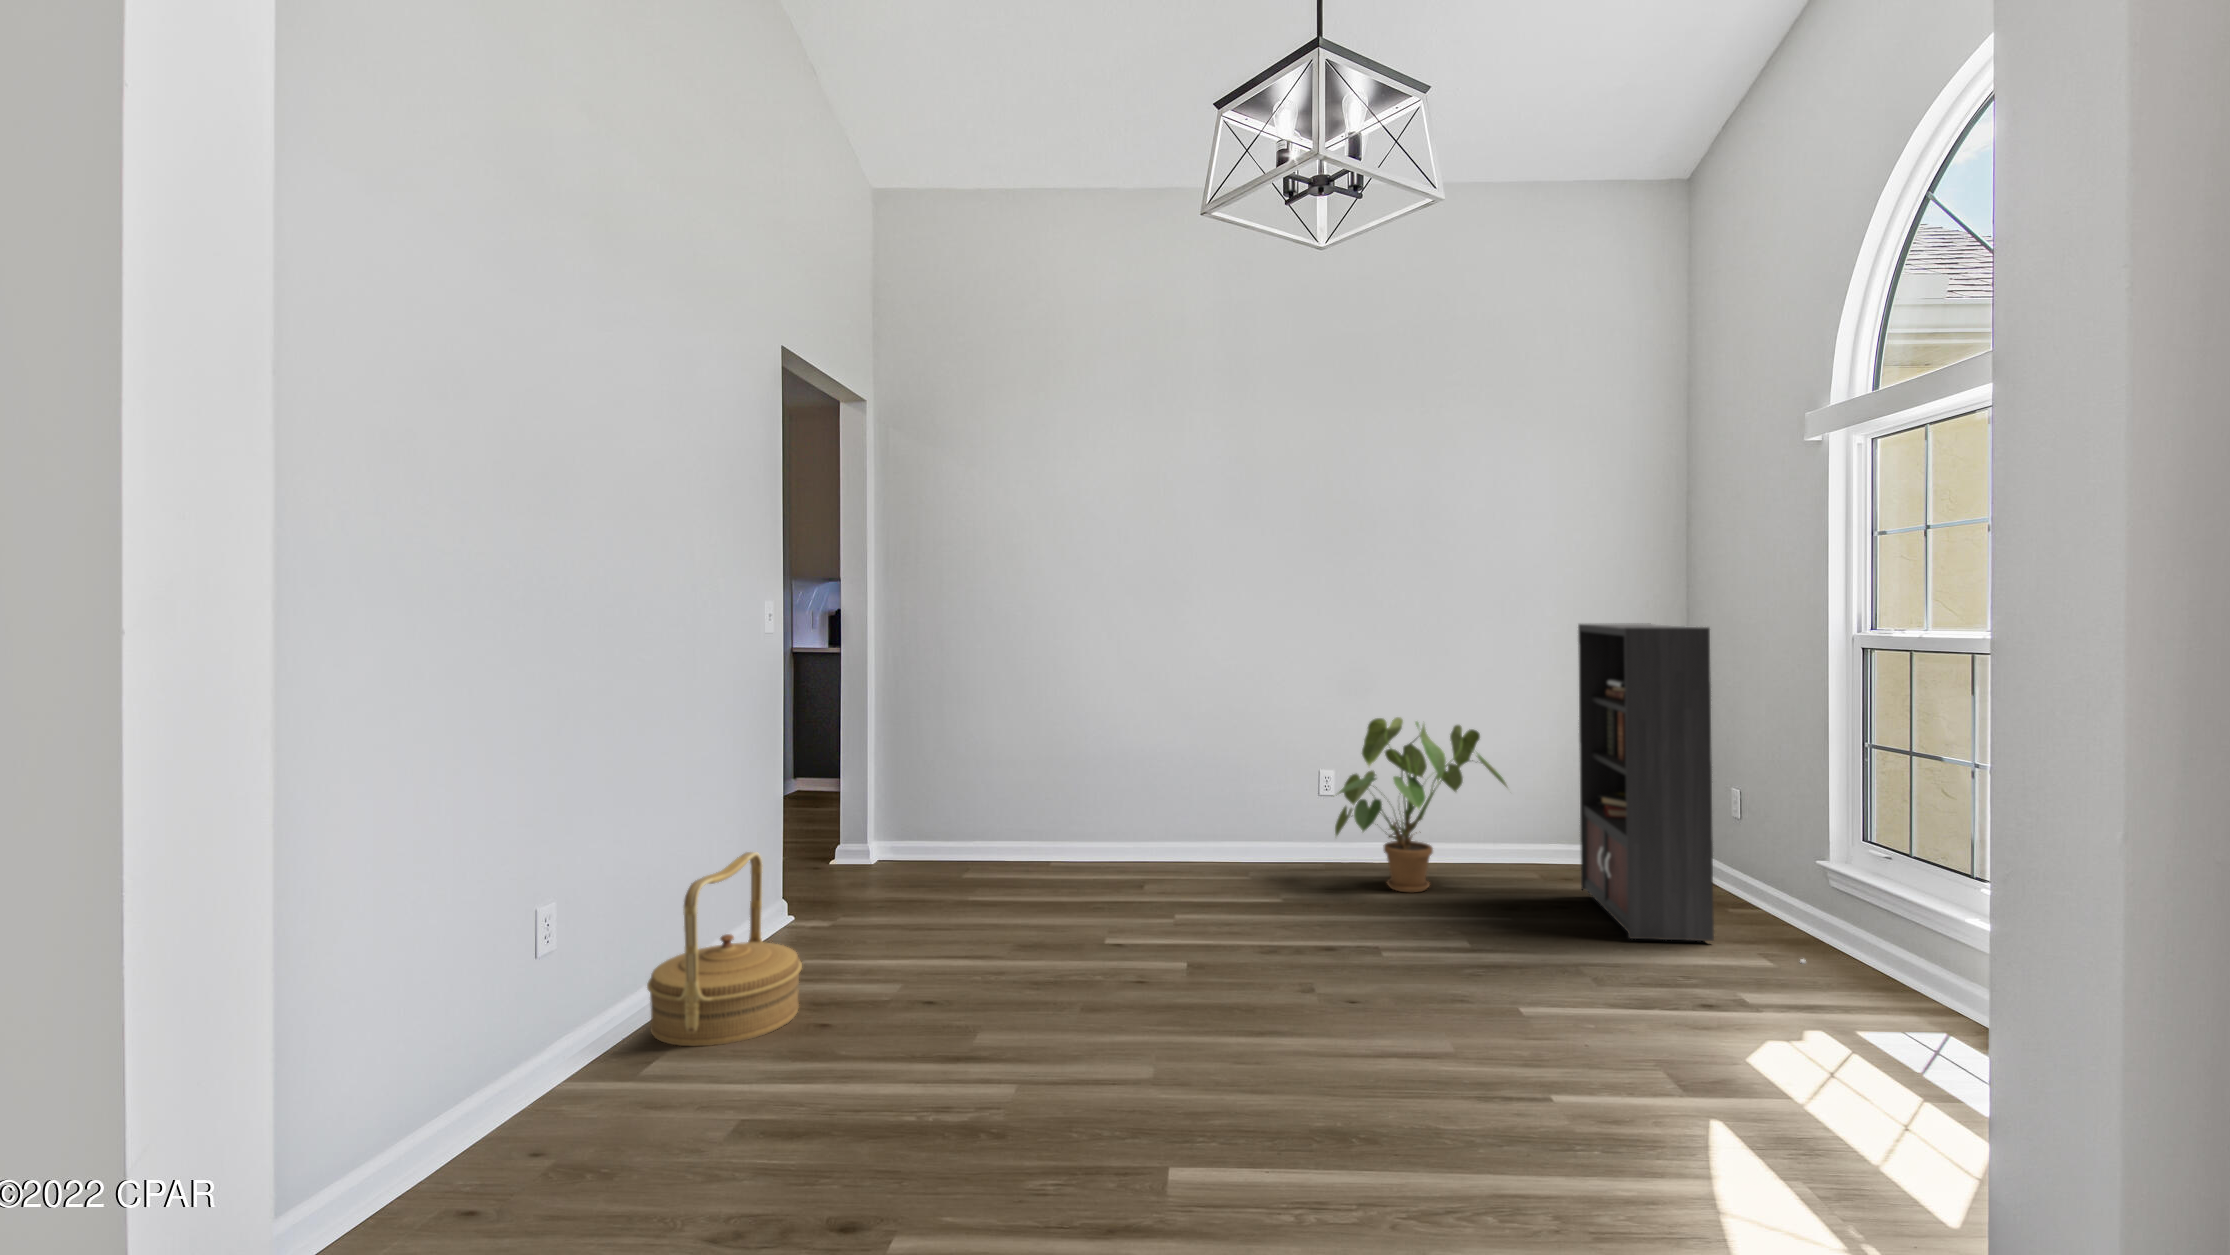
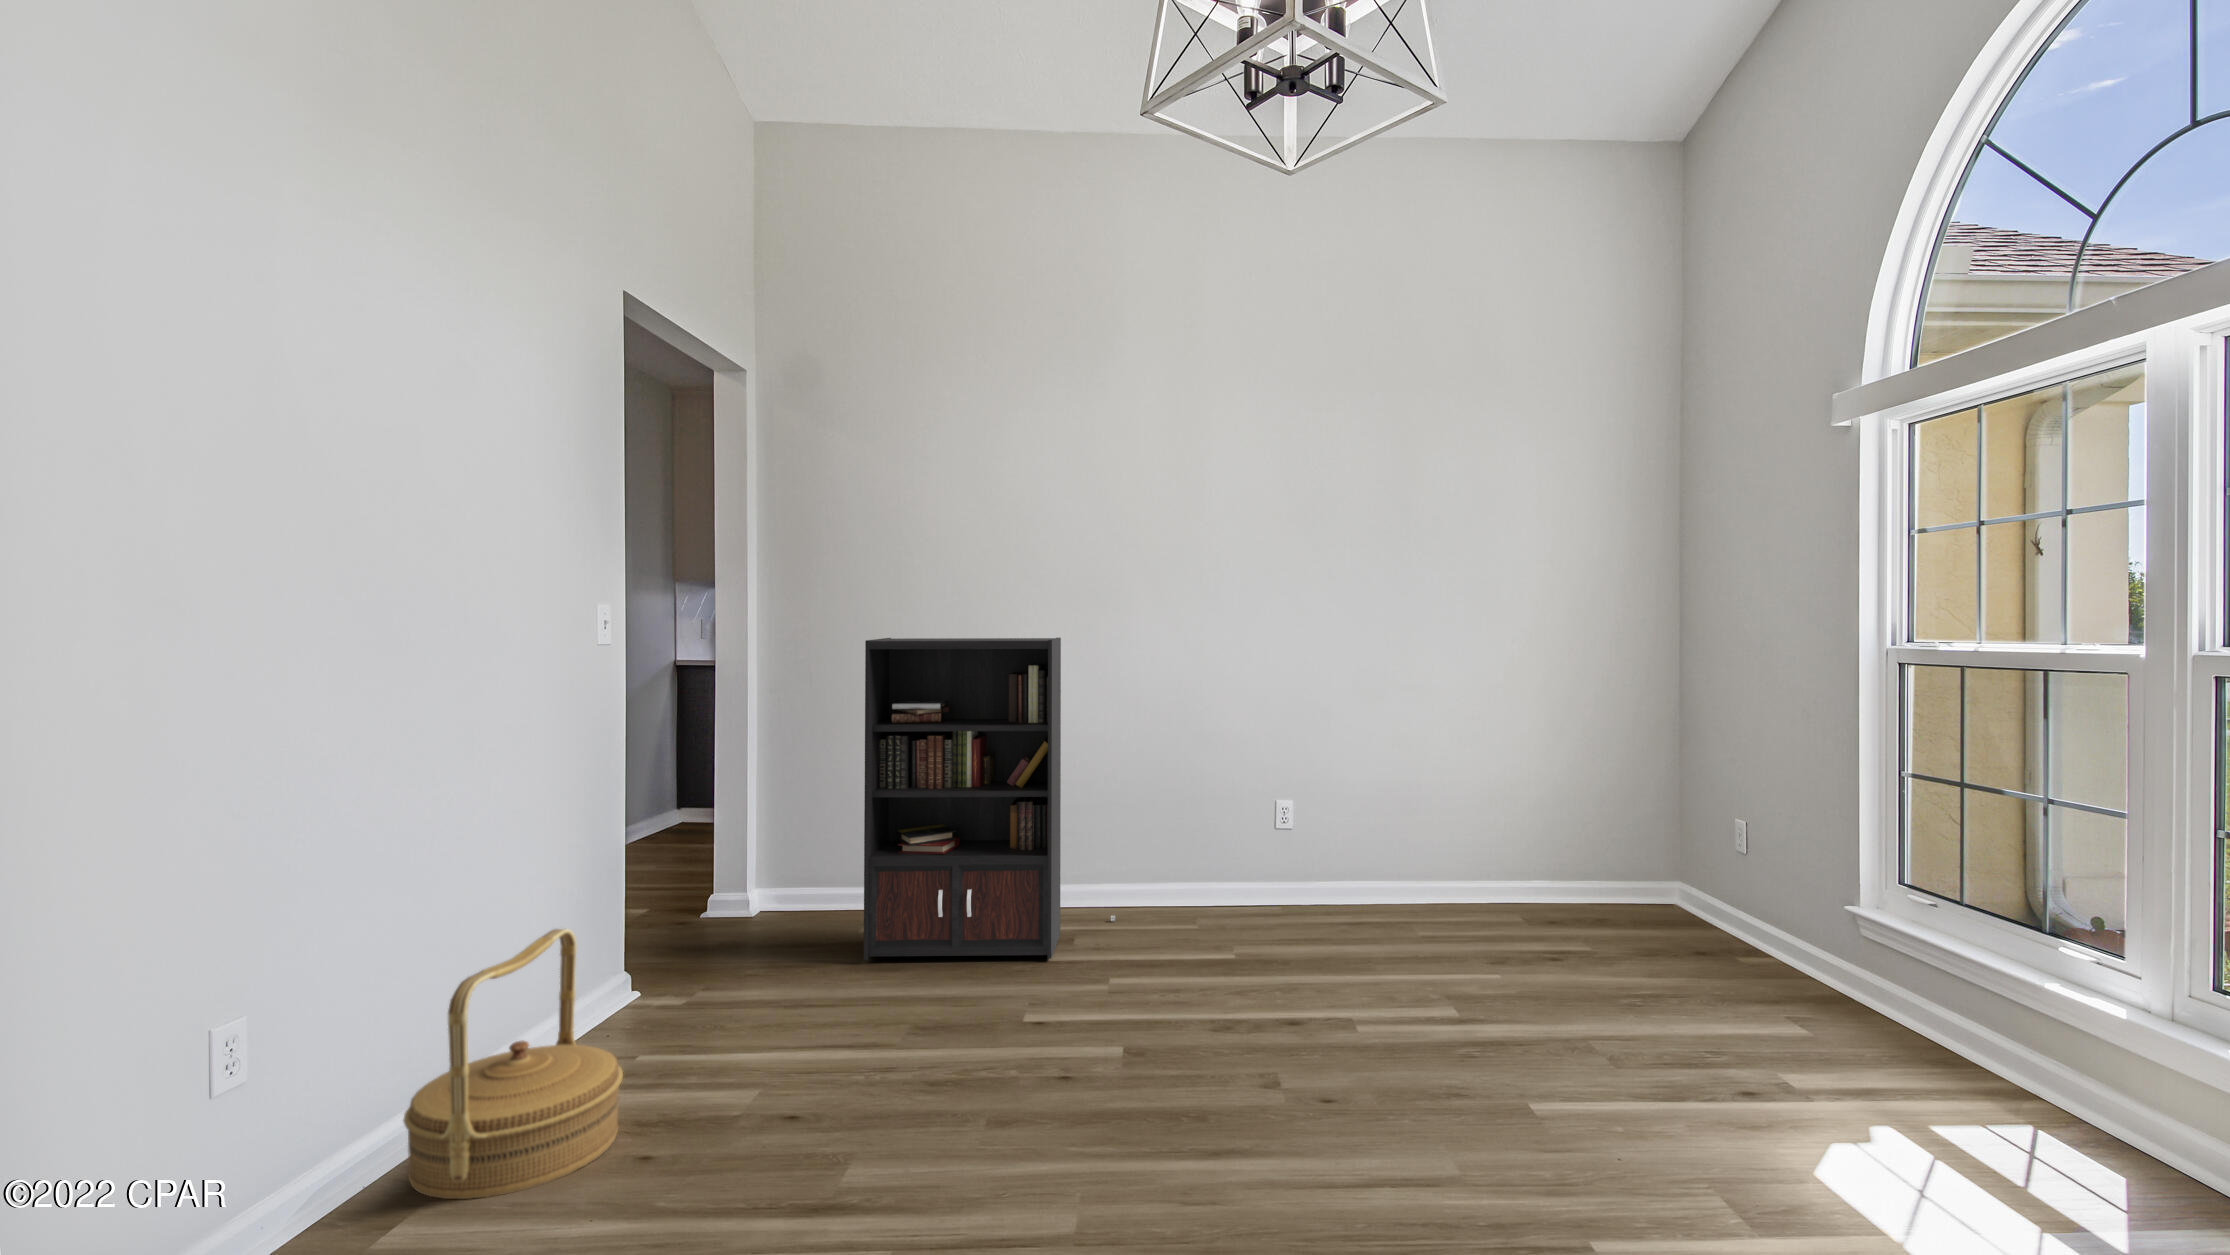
bookcase: present [1578,624,1806,964] -> present [864,638,1115,960]
house plant: present [1335,717,1507,892] -> none [1288,738,1496,943]

